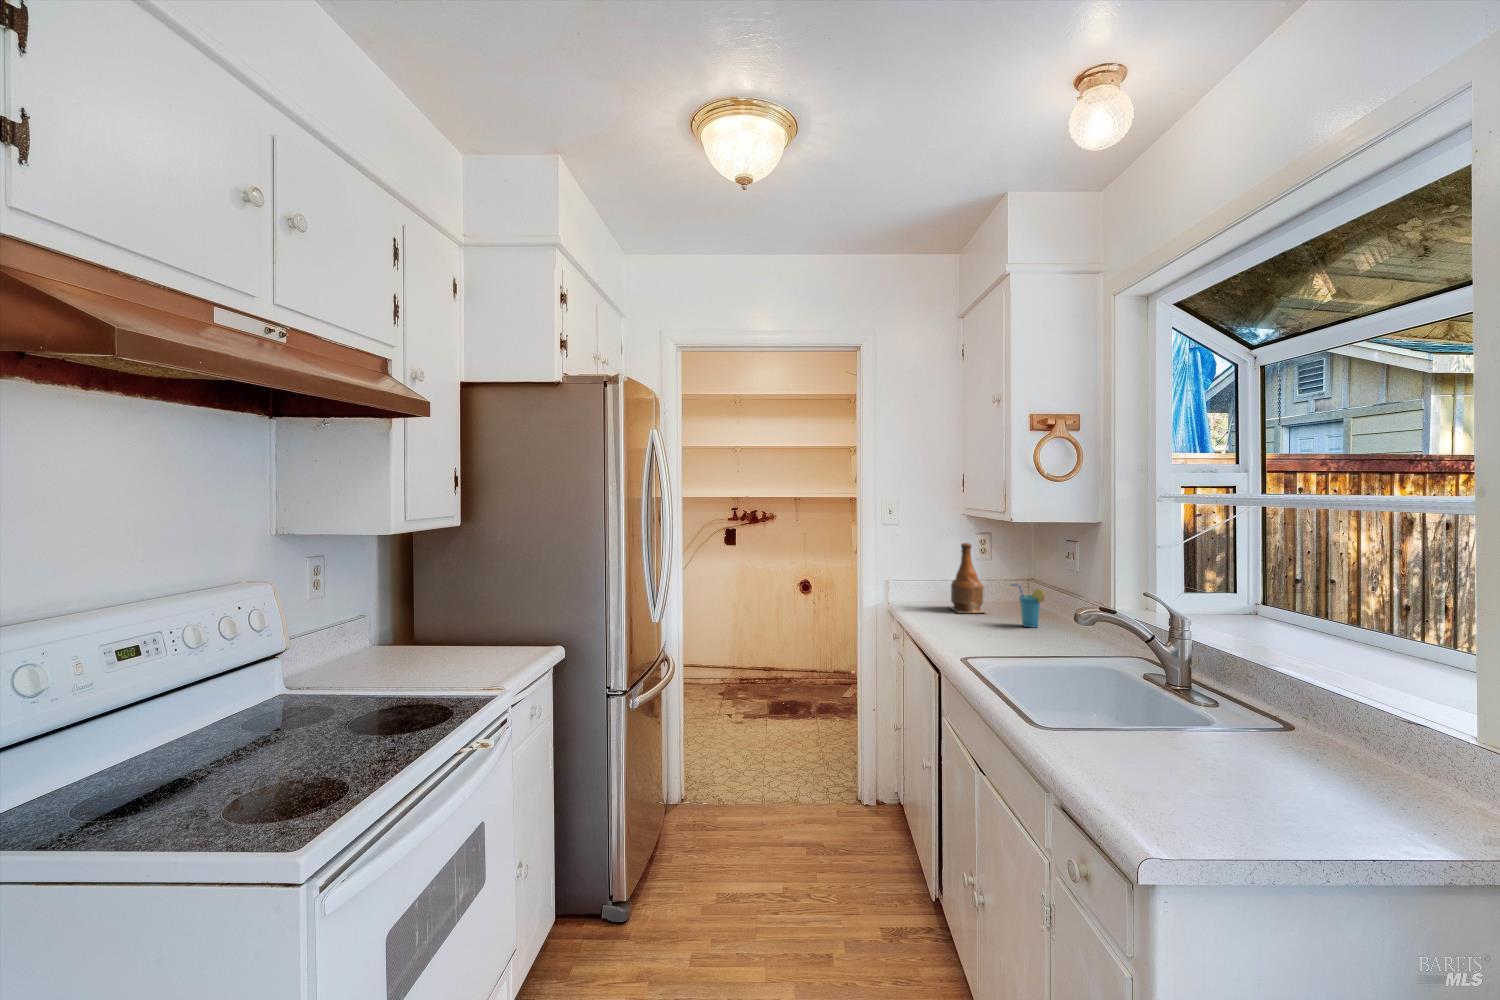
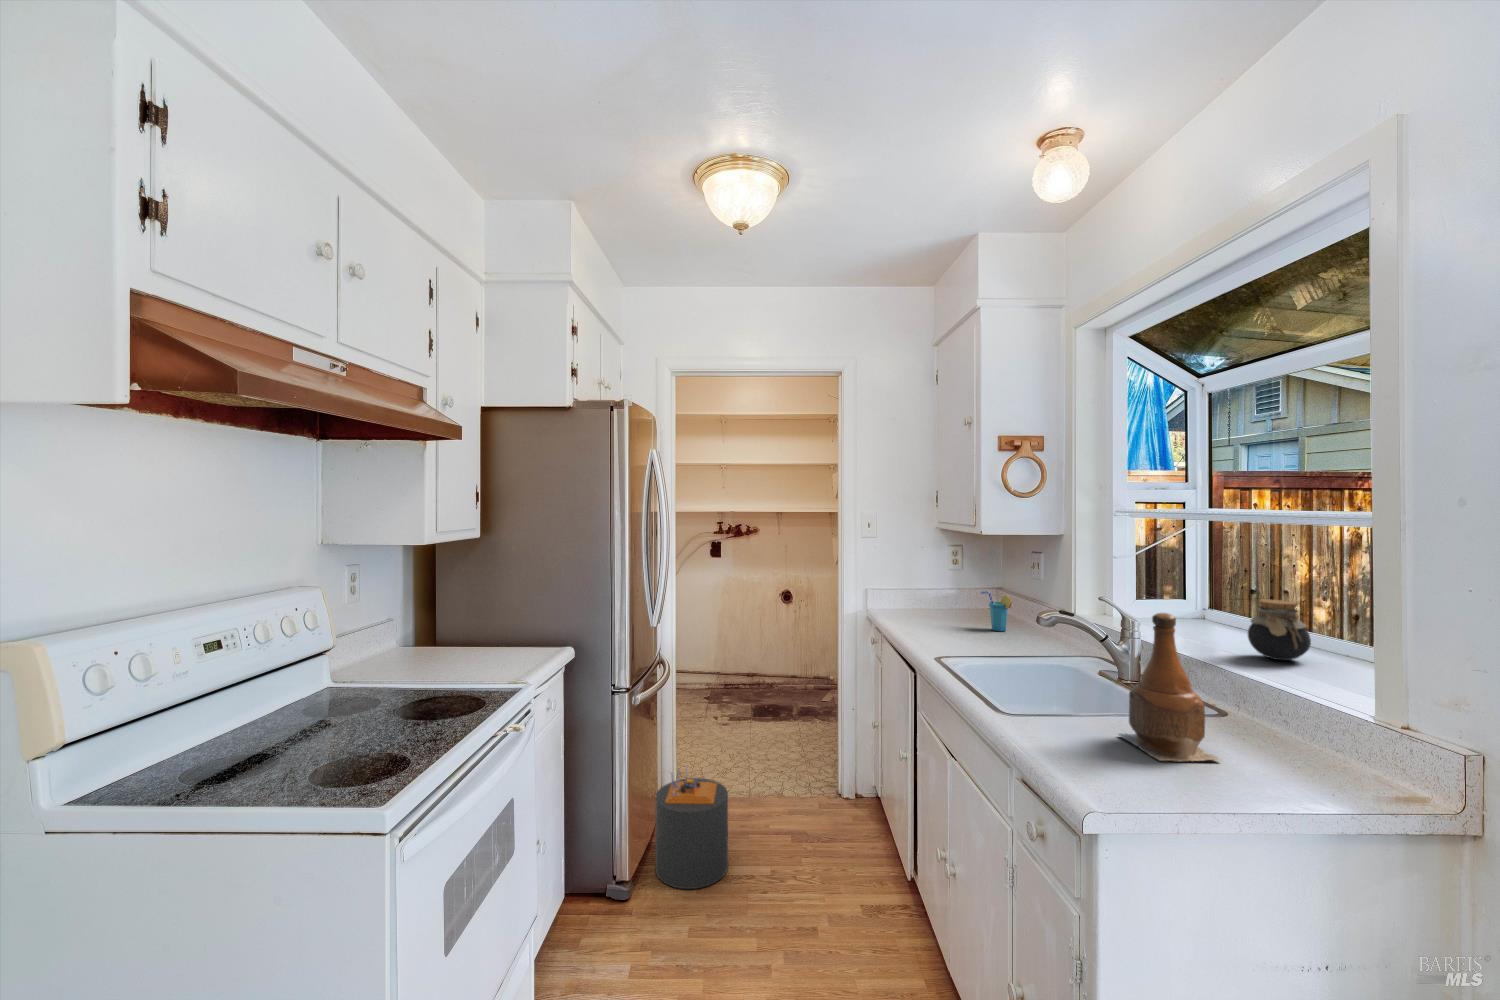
bottle: present [949,543,986,613] -> present [1119,613,1220,761]
jar: none [1330,595,1411,666] -> present [1248,599,1311,660]
trash can: none [657,768,736,905] -> present [655,772,728,889]

